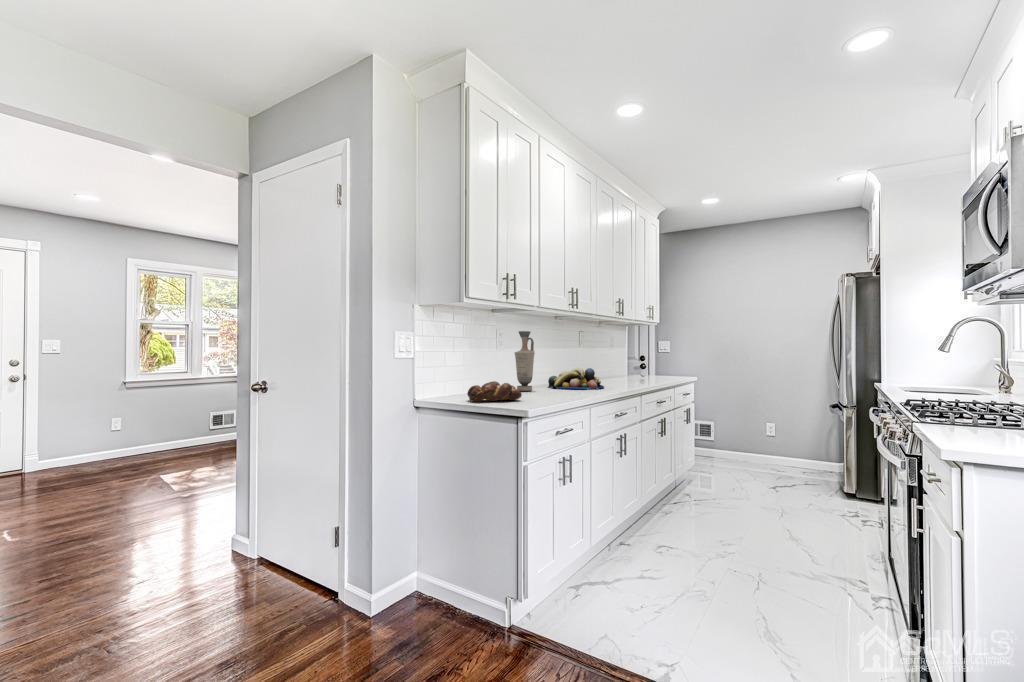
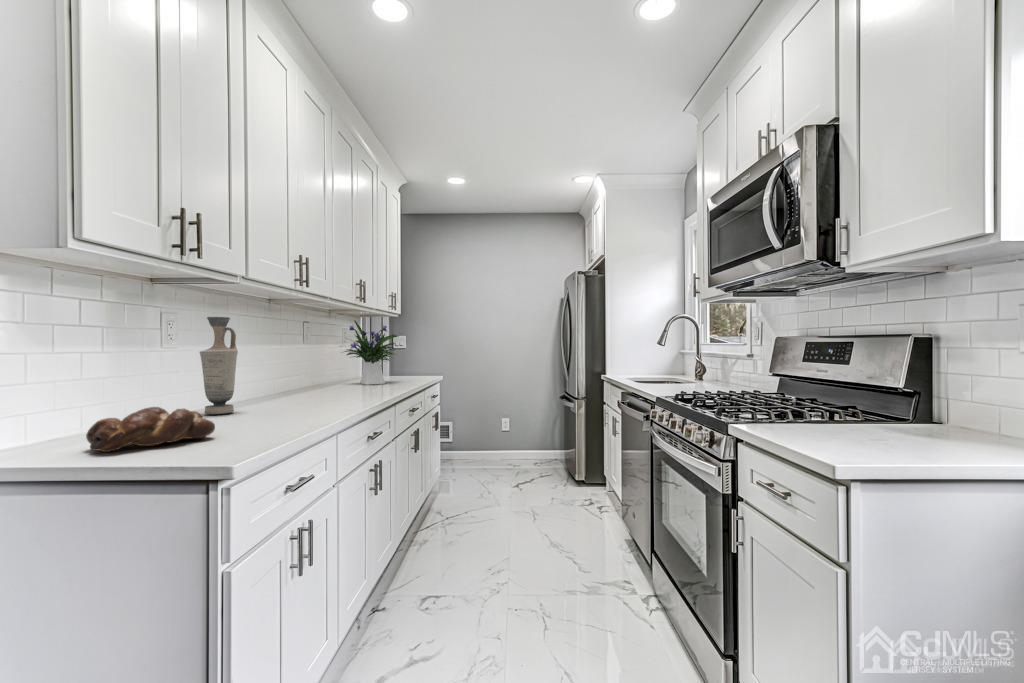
flower arrangement: none [606,329,654,381] -> present [344,320,398,385]
fruit bowl: present [548,368,604,389] -> none [259,372,347,405]

